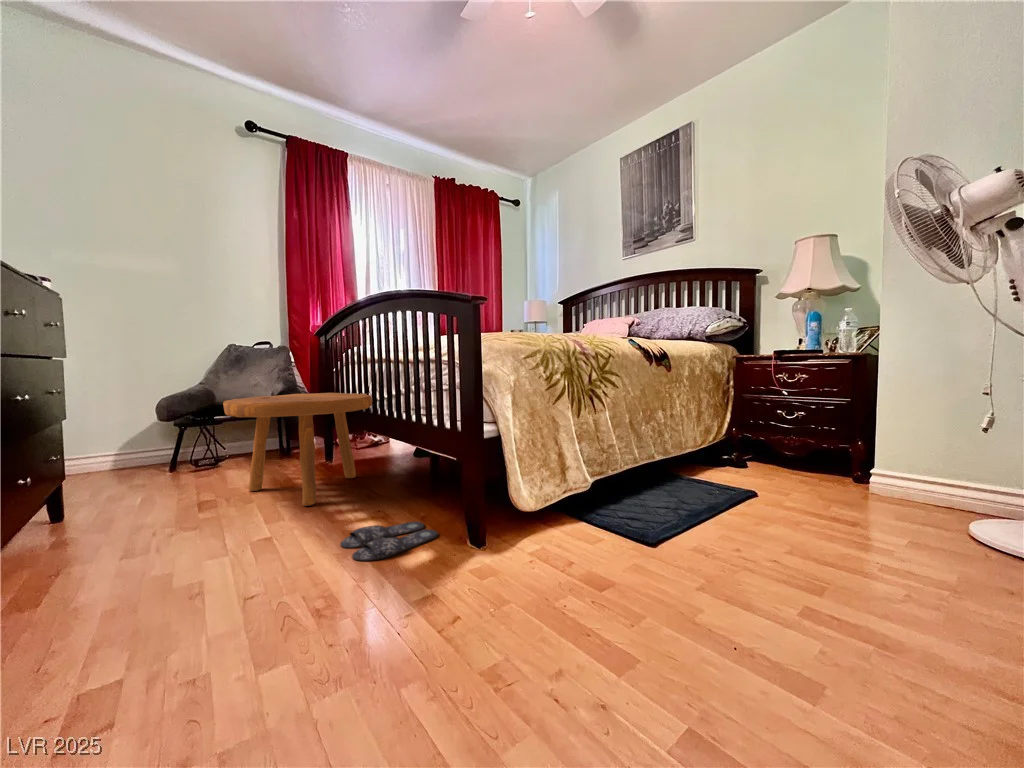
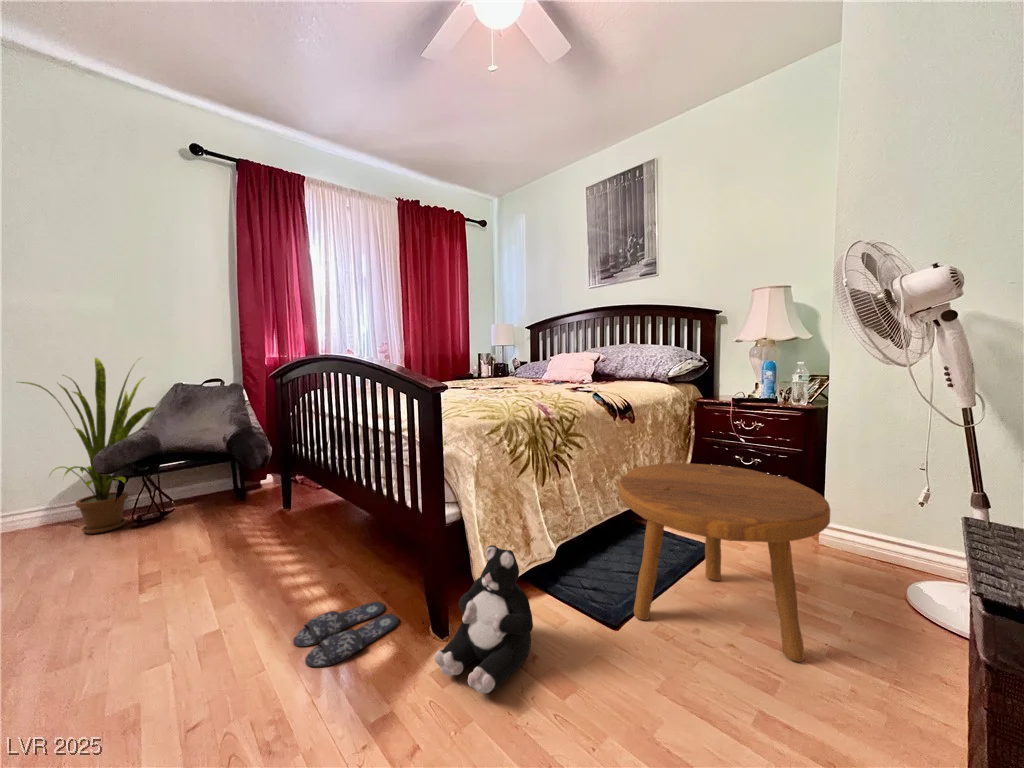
house plant: none [91,310,212,475] -> present [19,358,155,534]
footstool: present [223,393,372,506] -> present [619,463,830,662]
plush toy: none [474,454,570,579] -> present [435,545,533,693]

